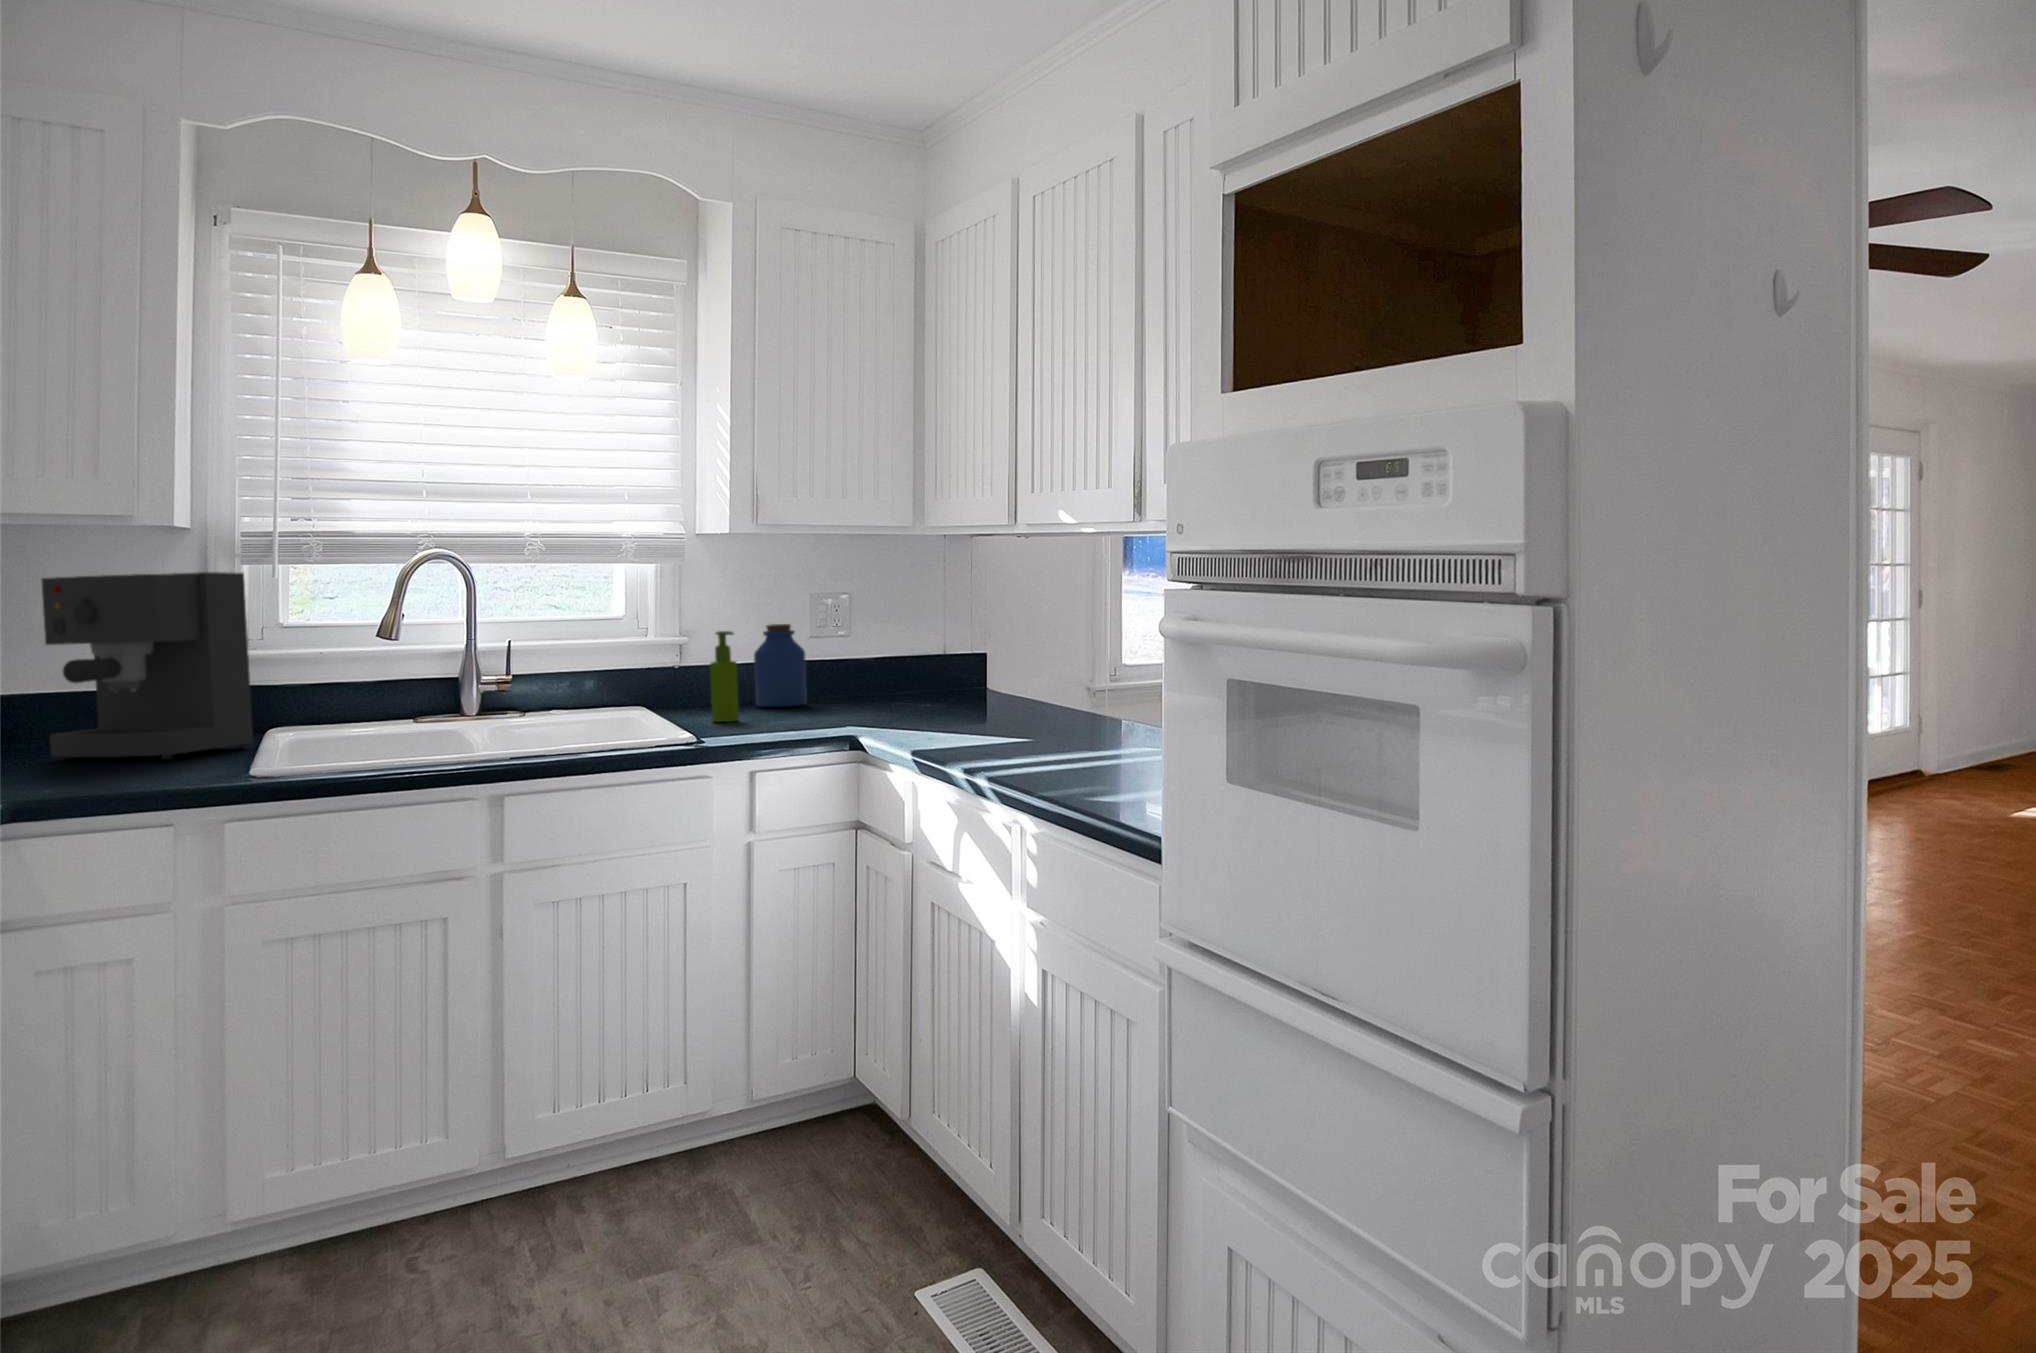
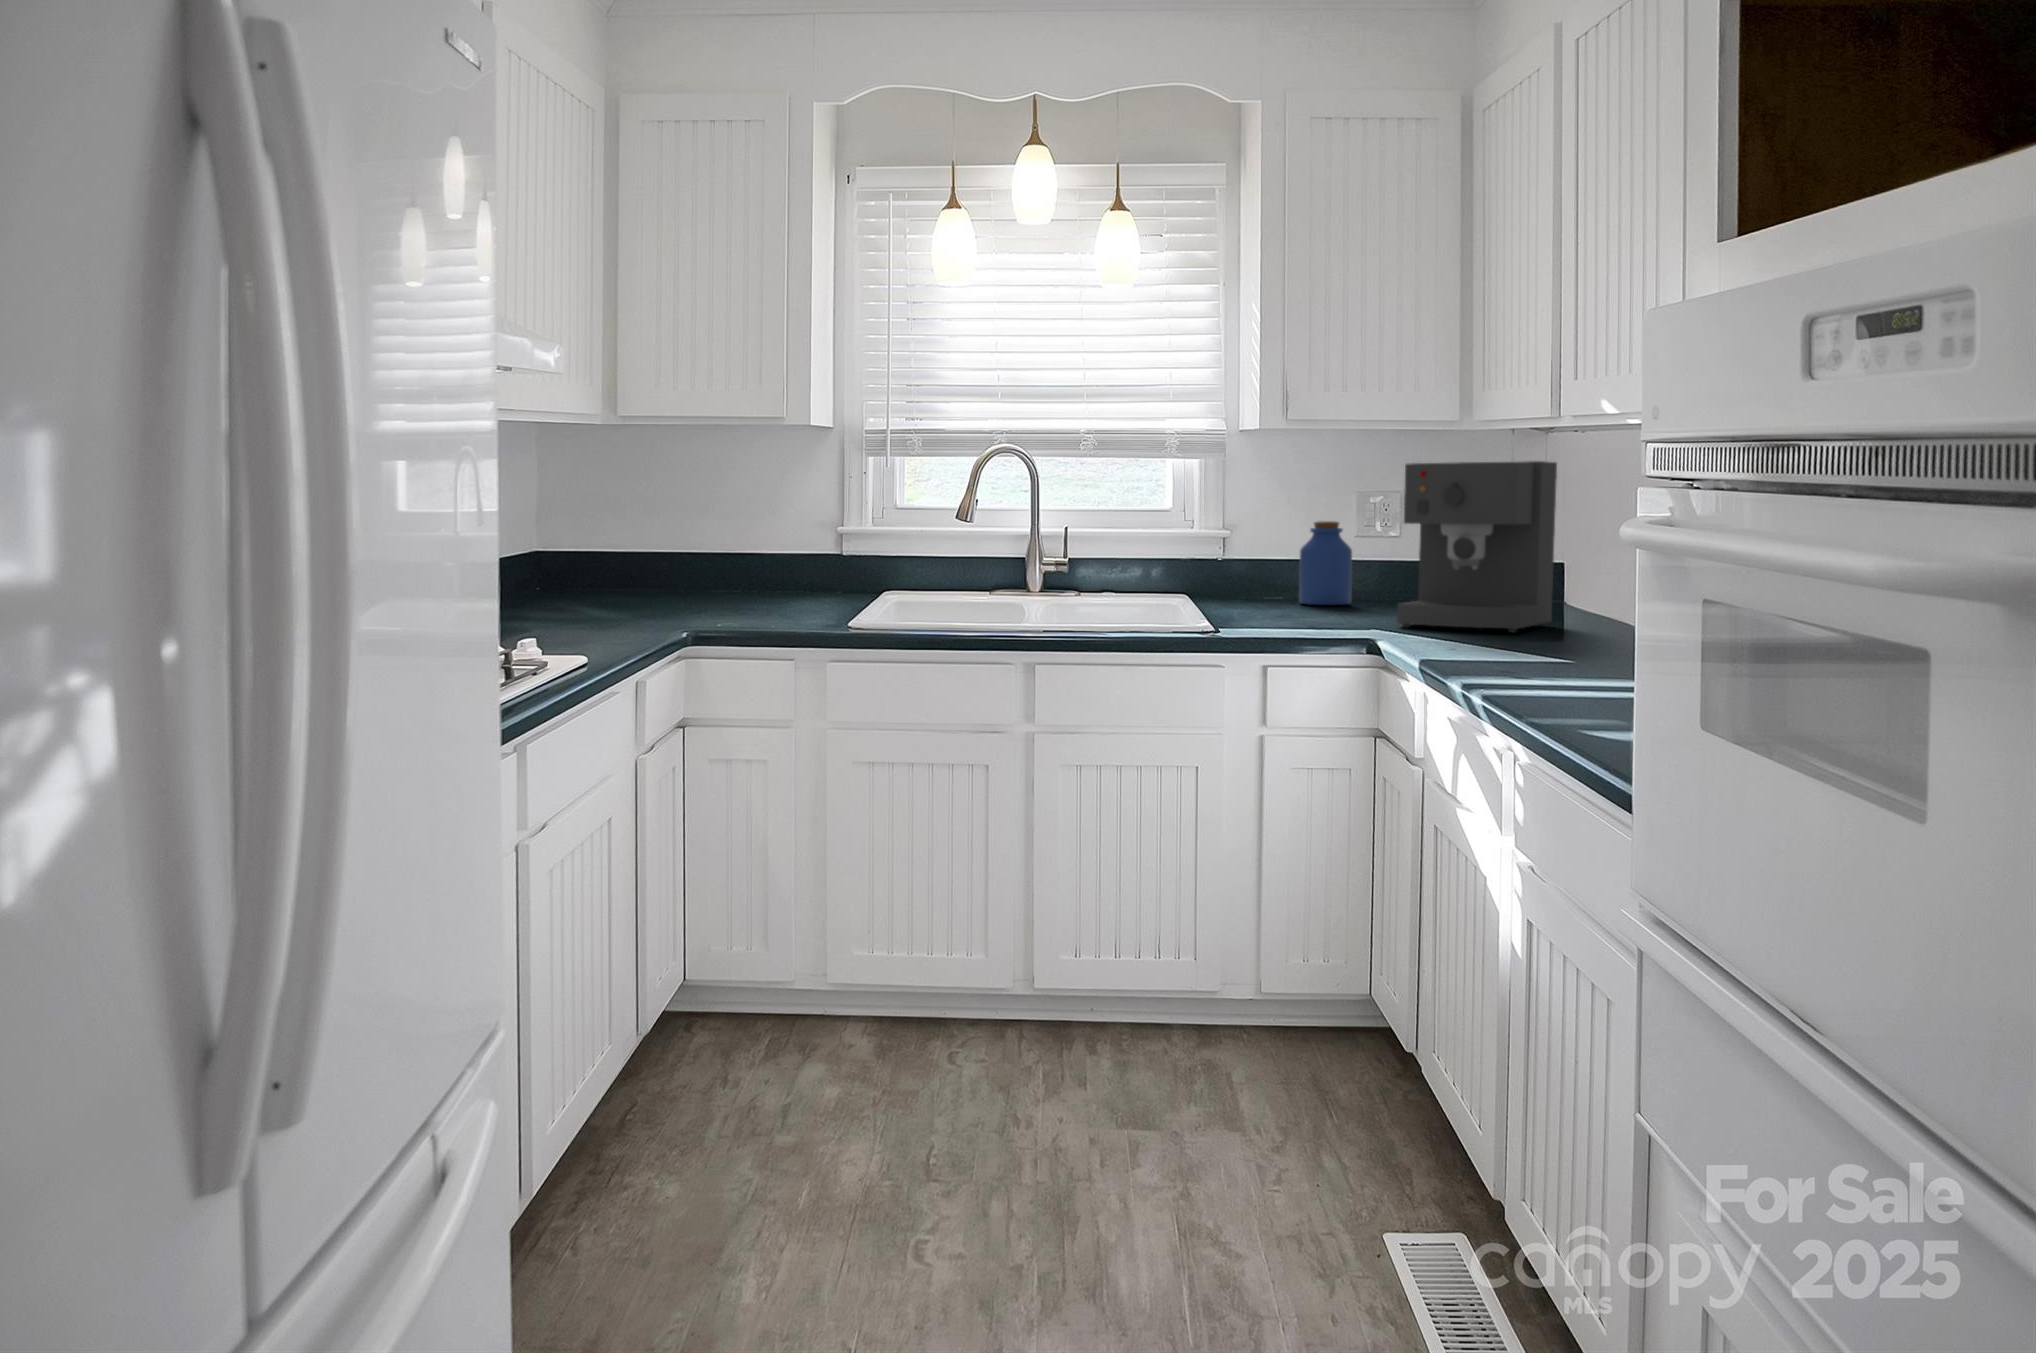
coffee maker: present [42,572,253,761] -> present [1397,461,1557,632]
soap dispenser: present [710,631,739,722] -> none [1245,526,1272,617]

